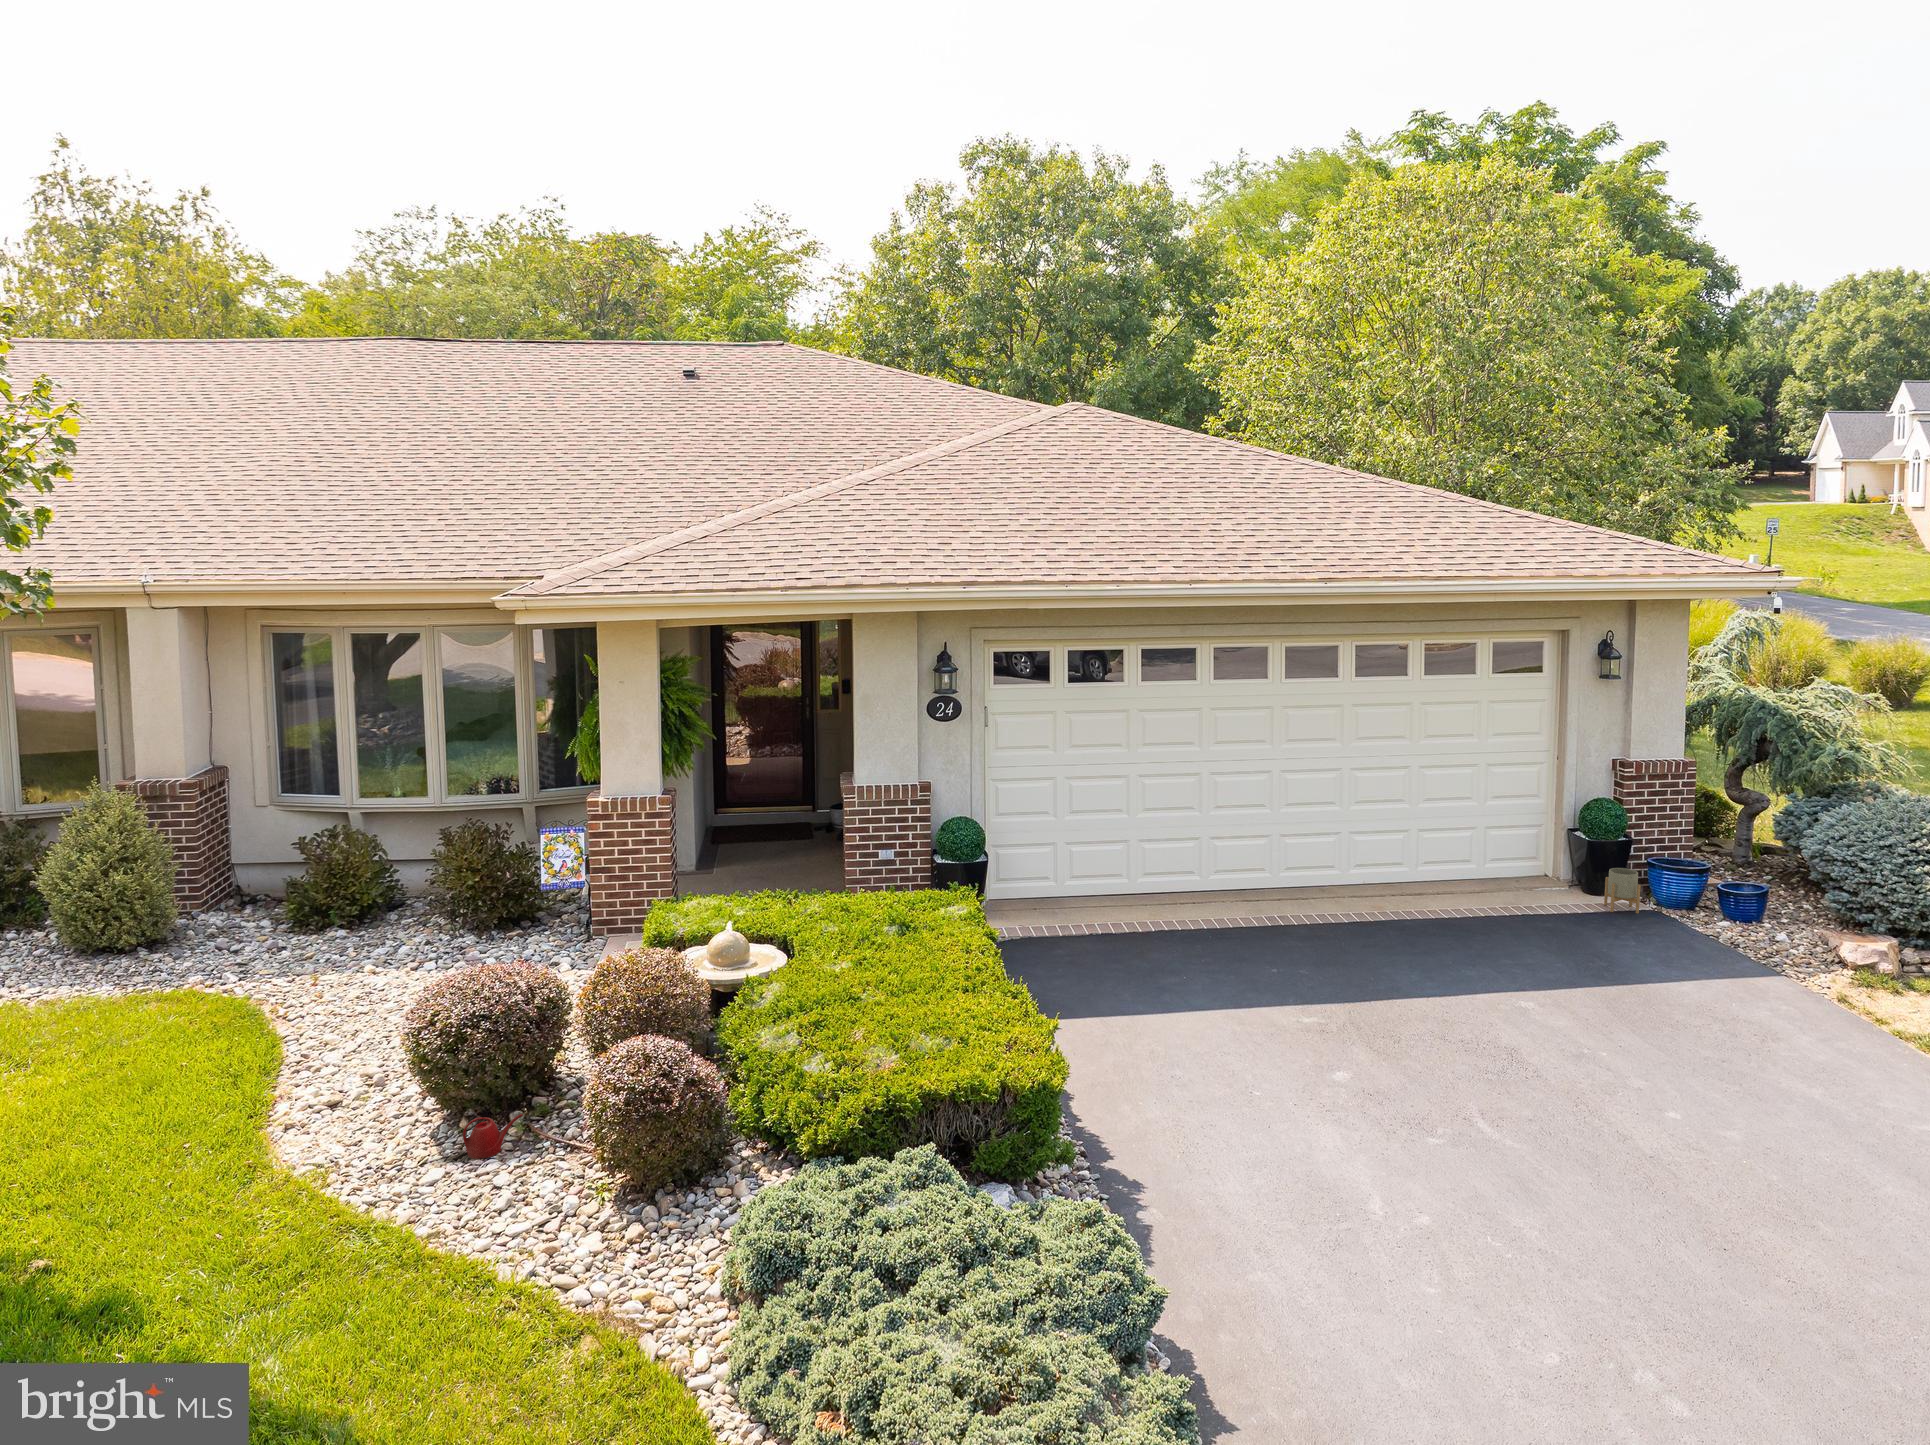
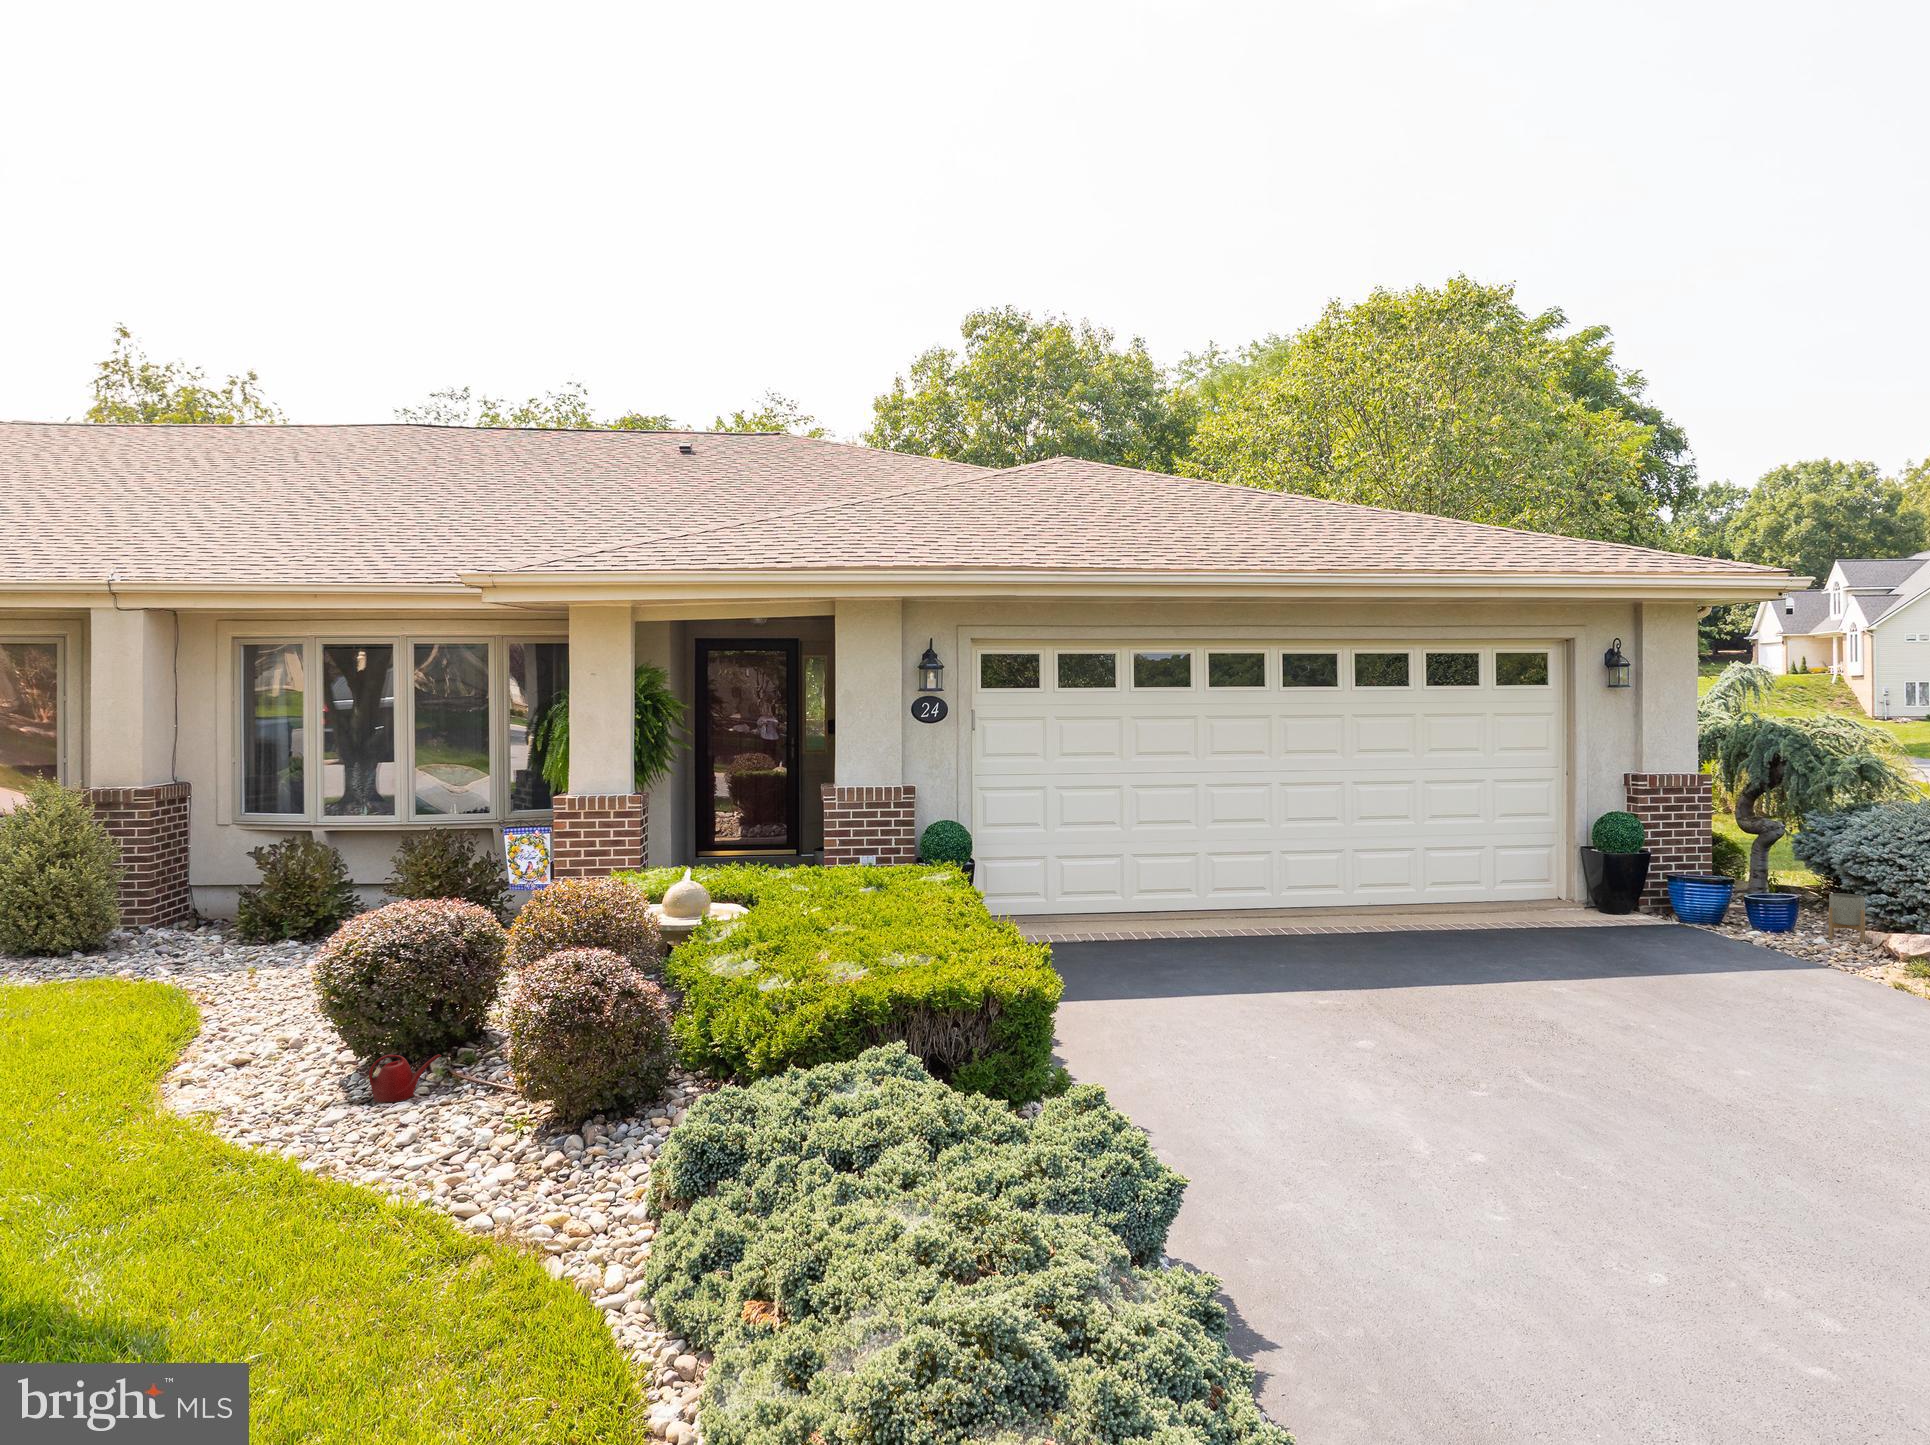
planter: present [1604,868,1641,914] -> present [1828,893,1865,943]

